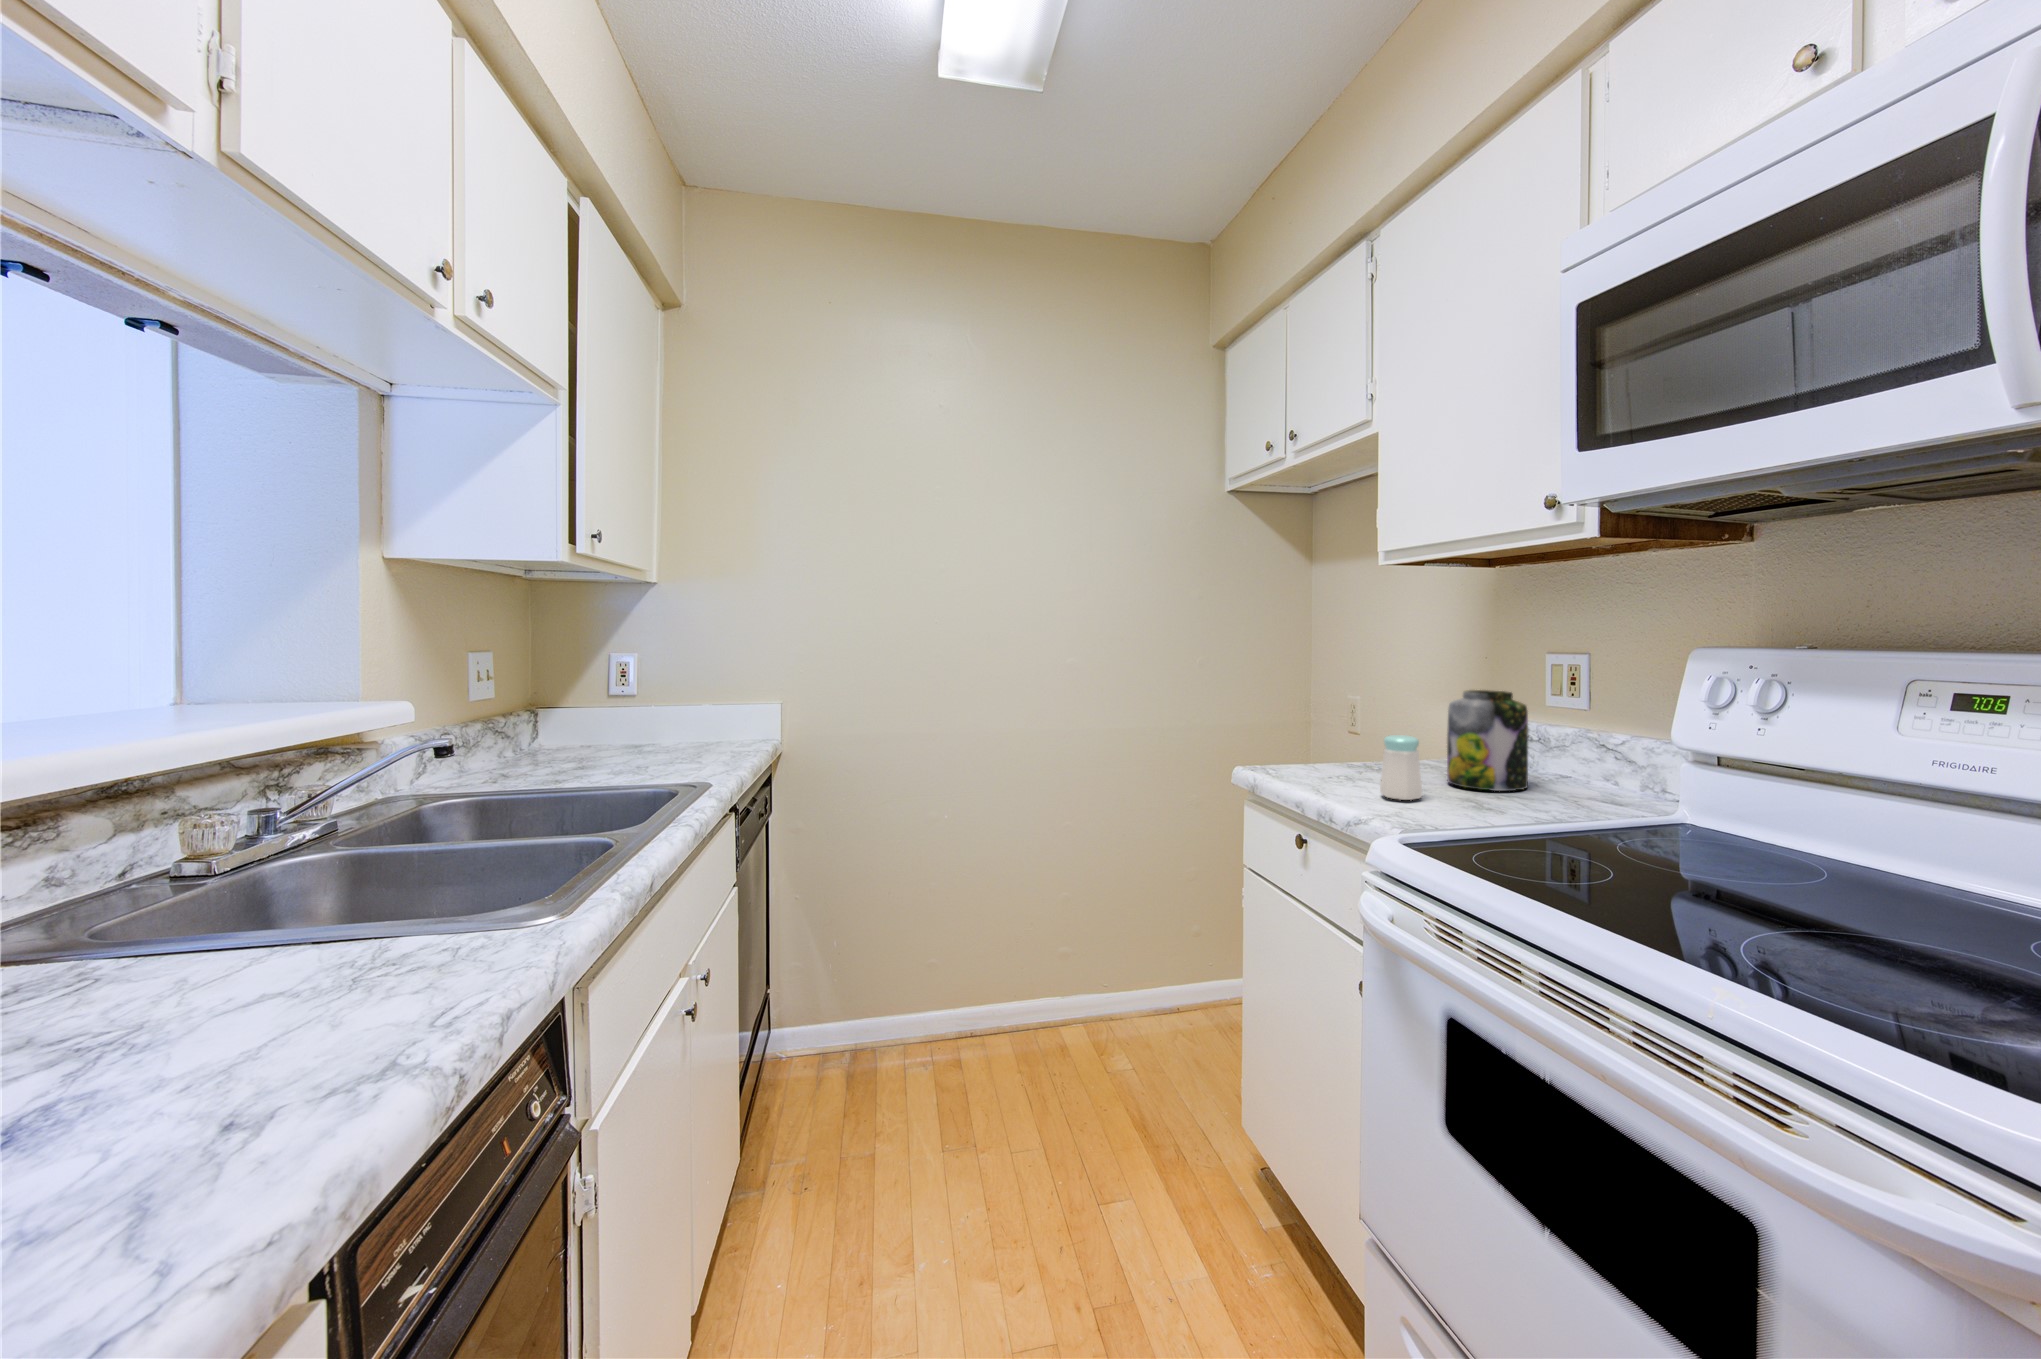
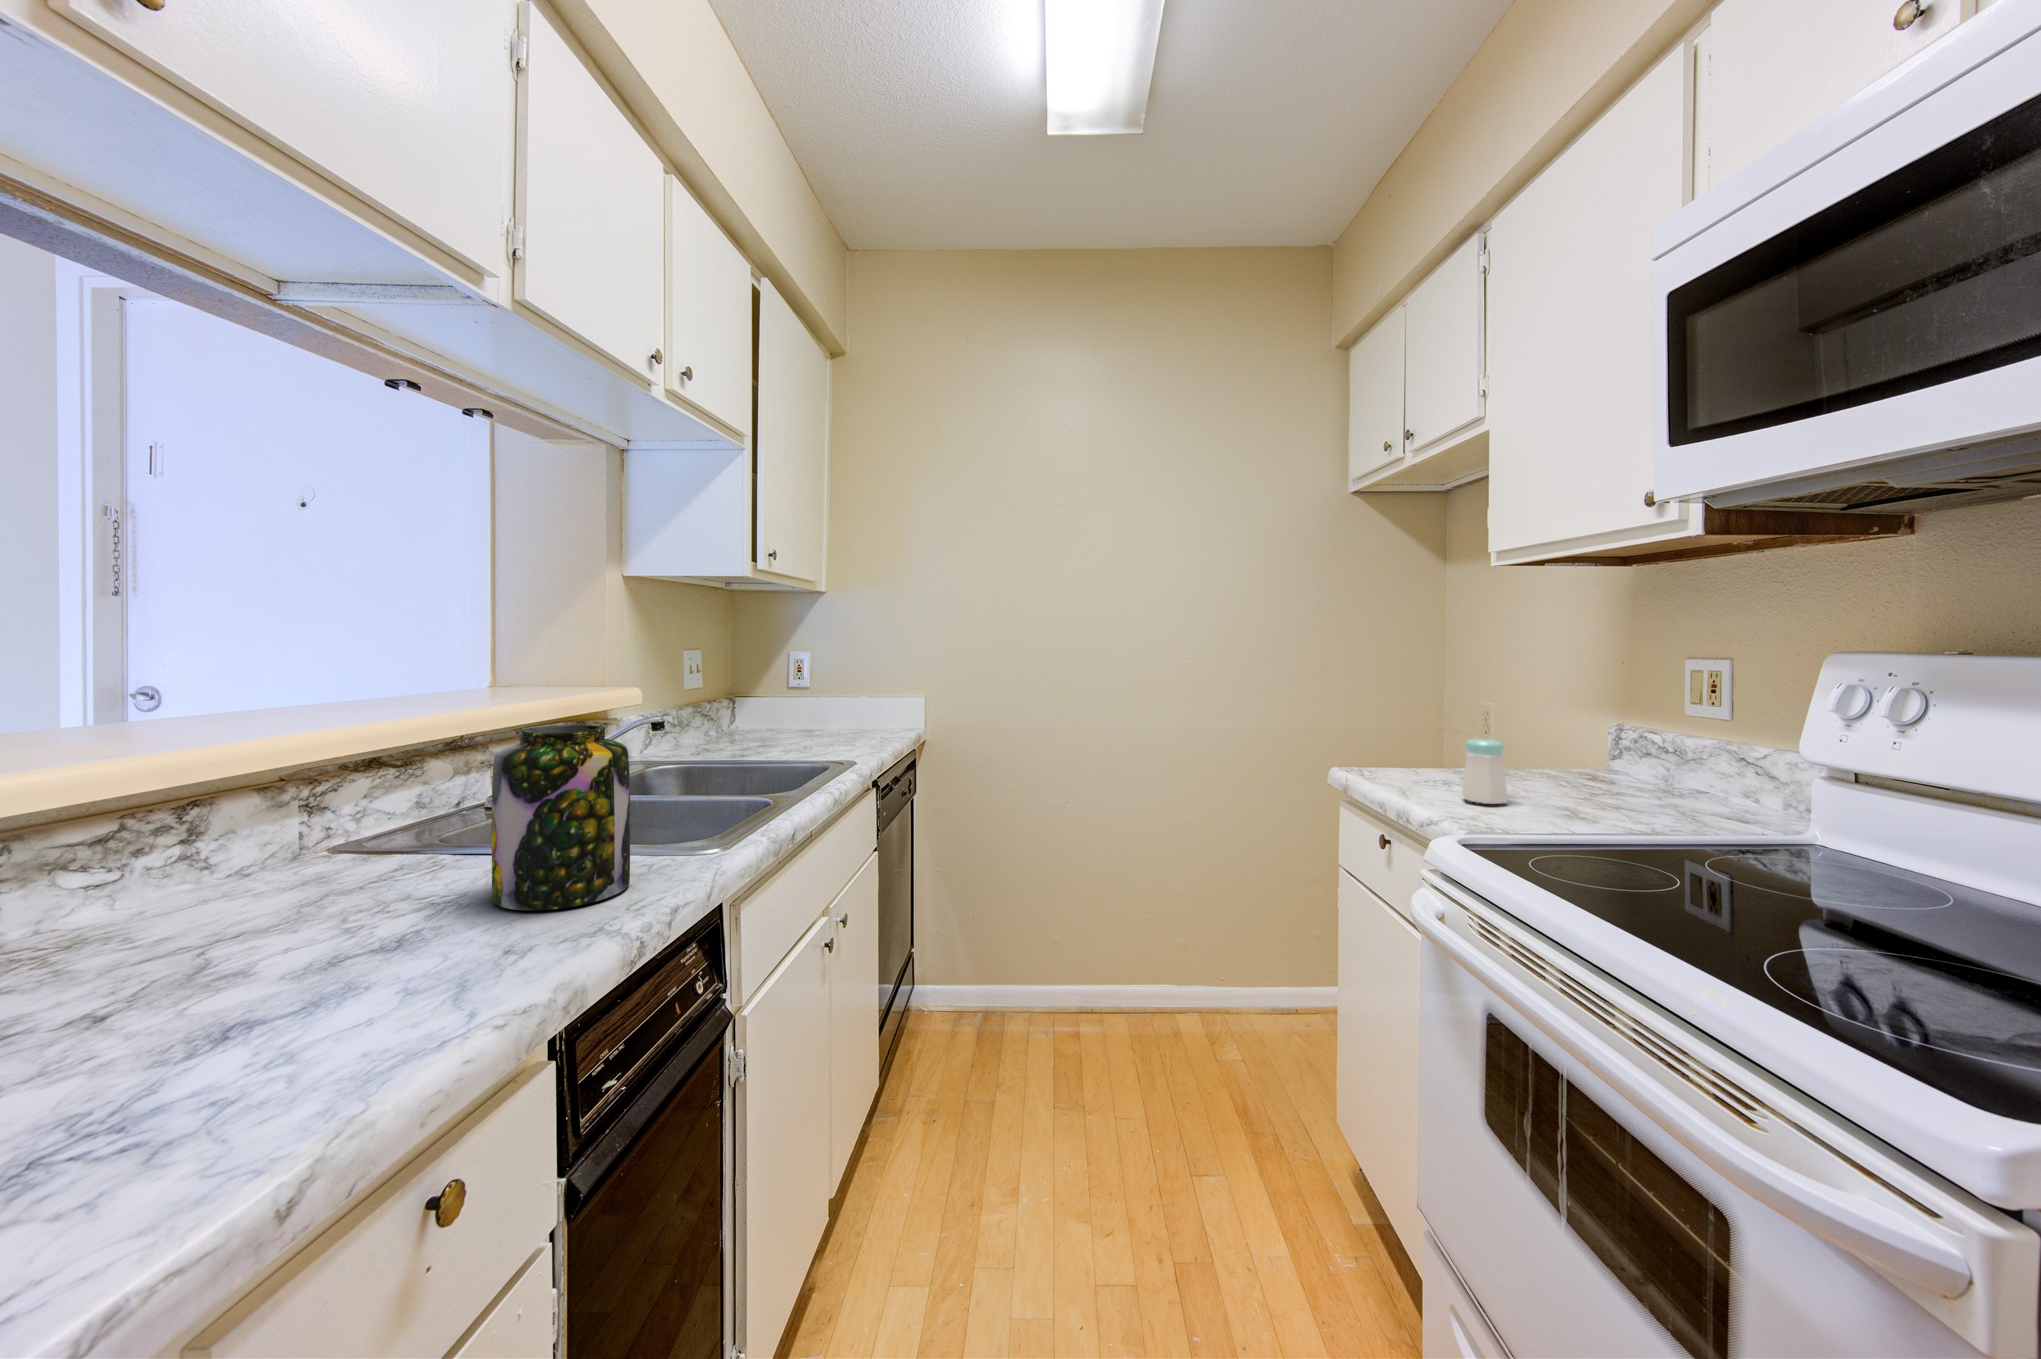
jar: present [1447,690,1528,791] -> present [492,725,630,910]

